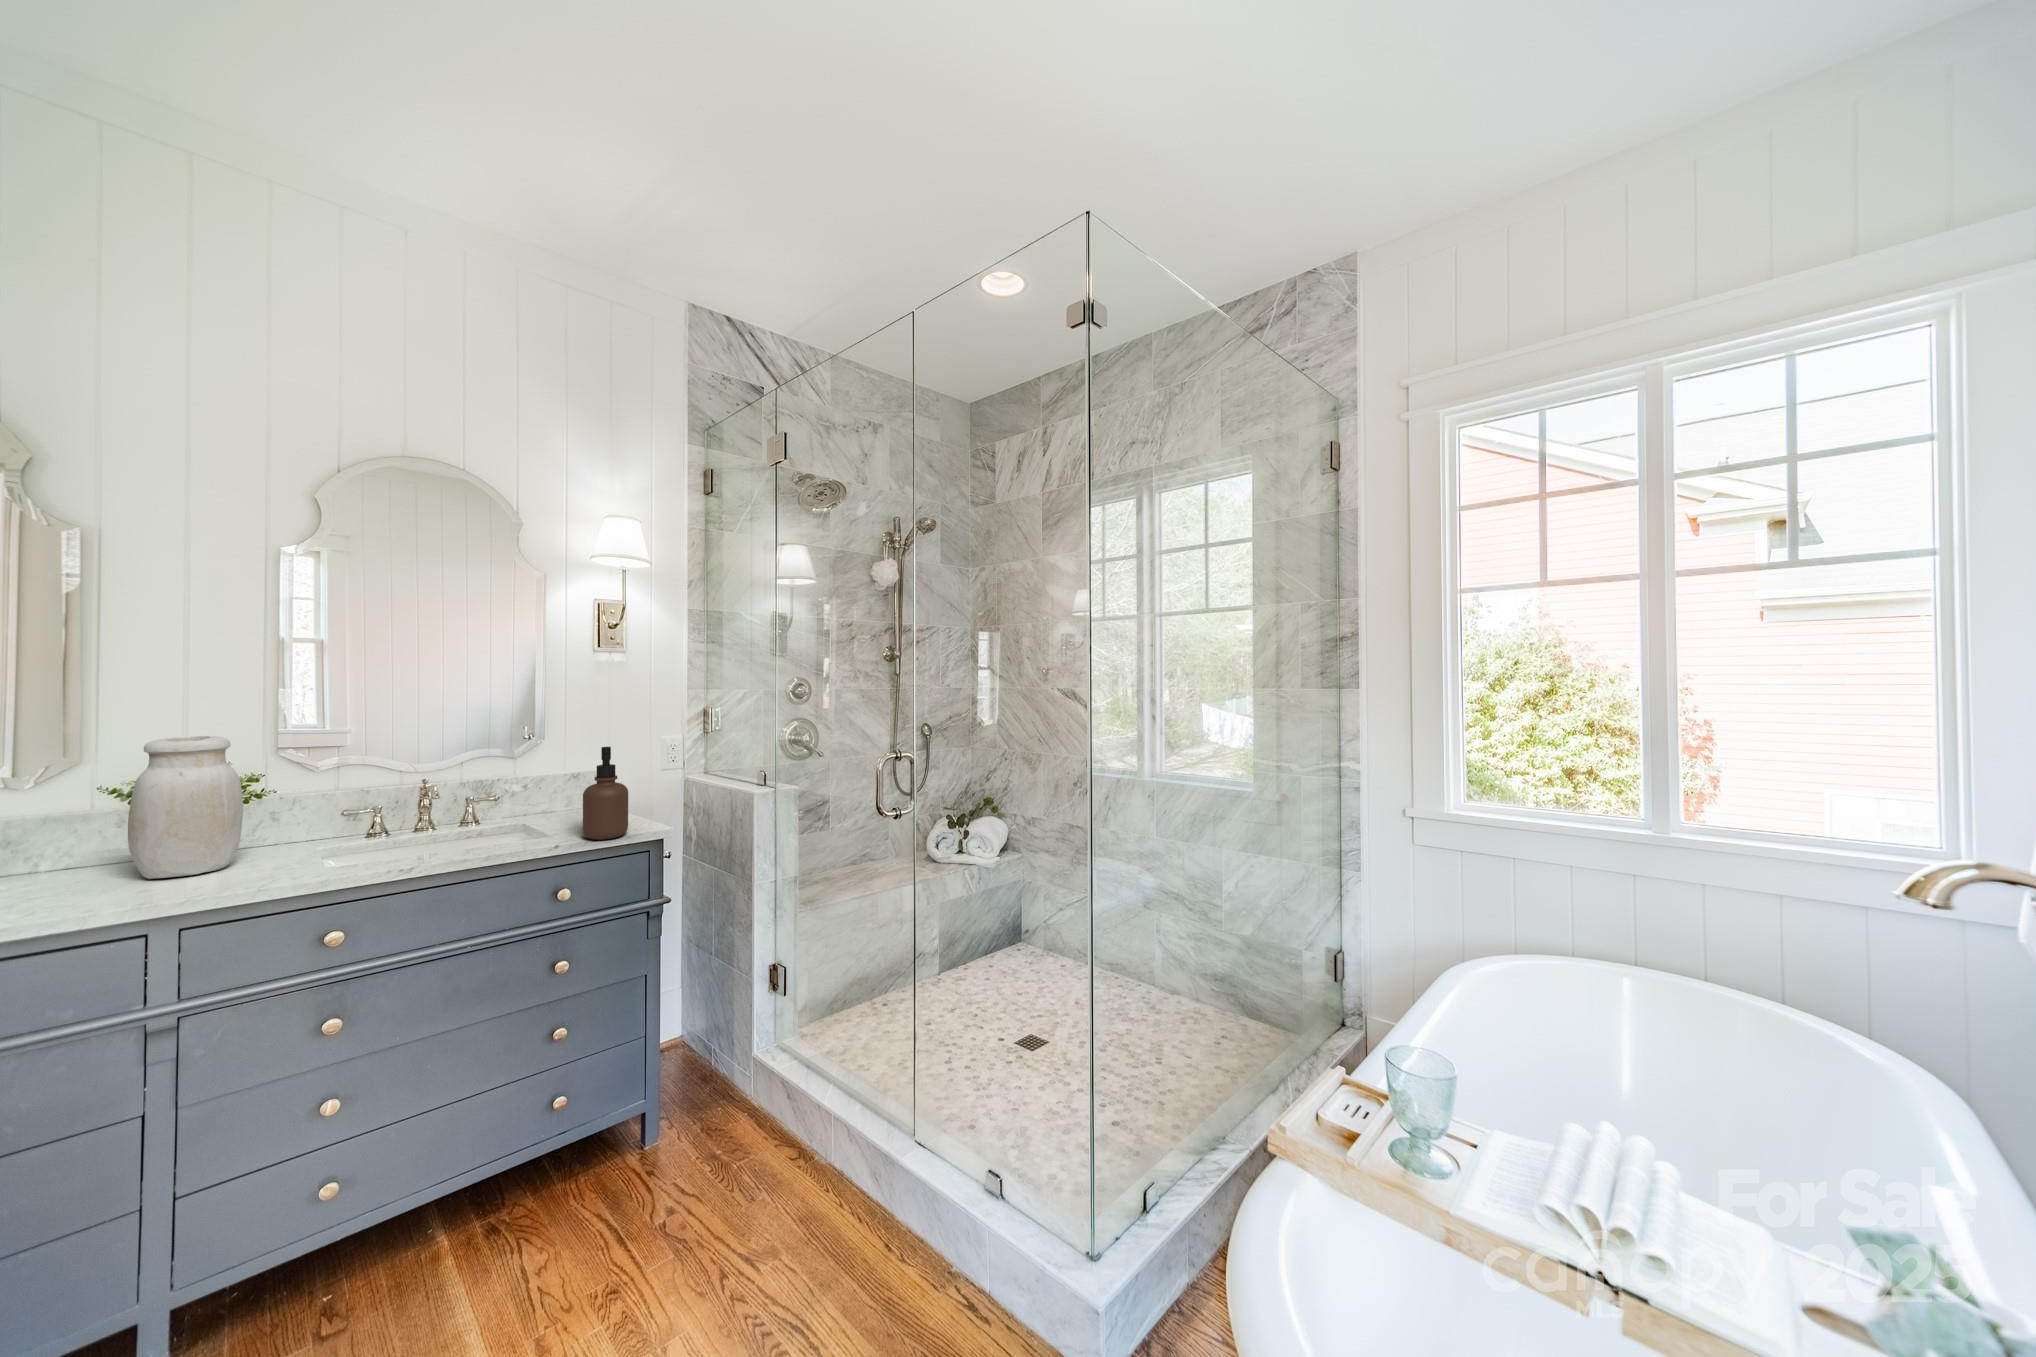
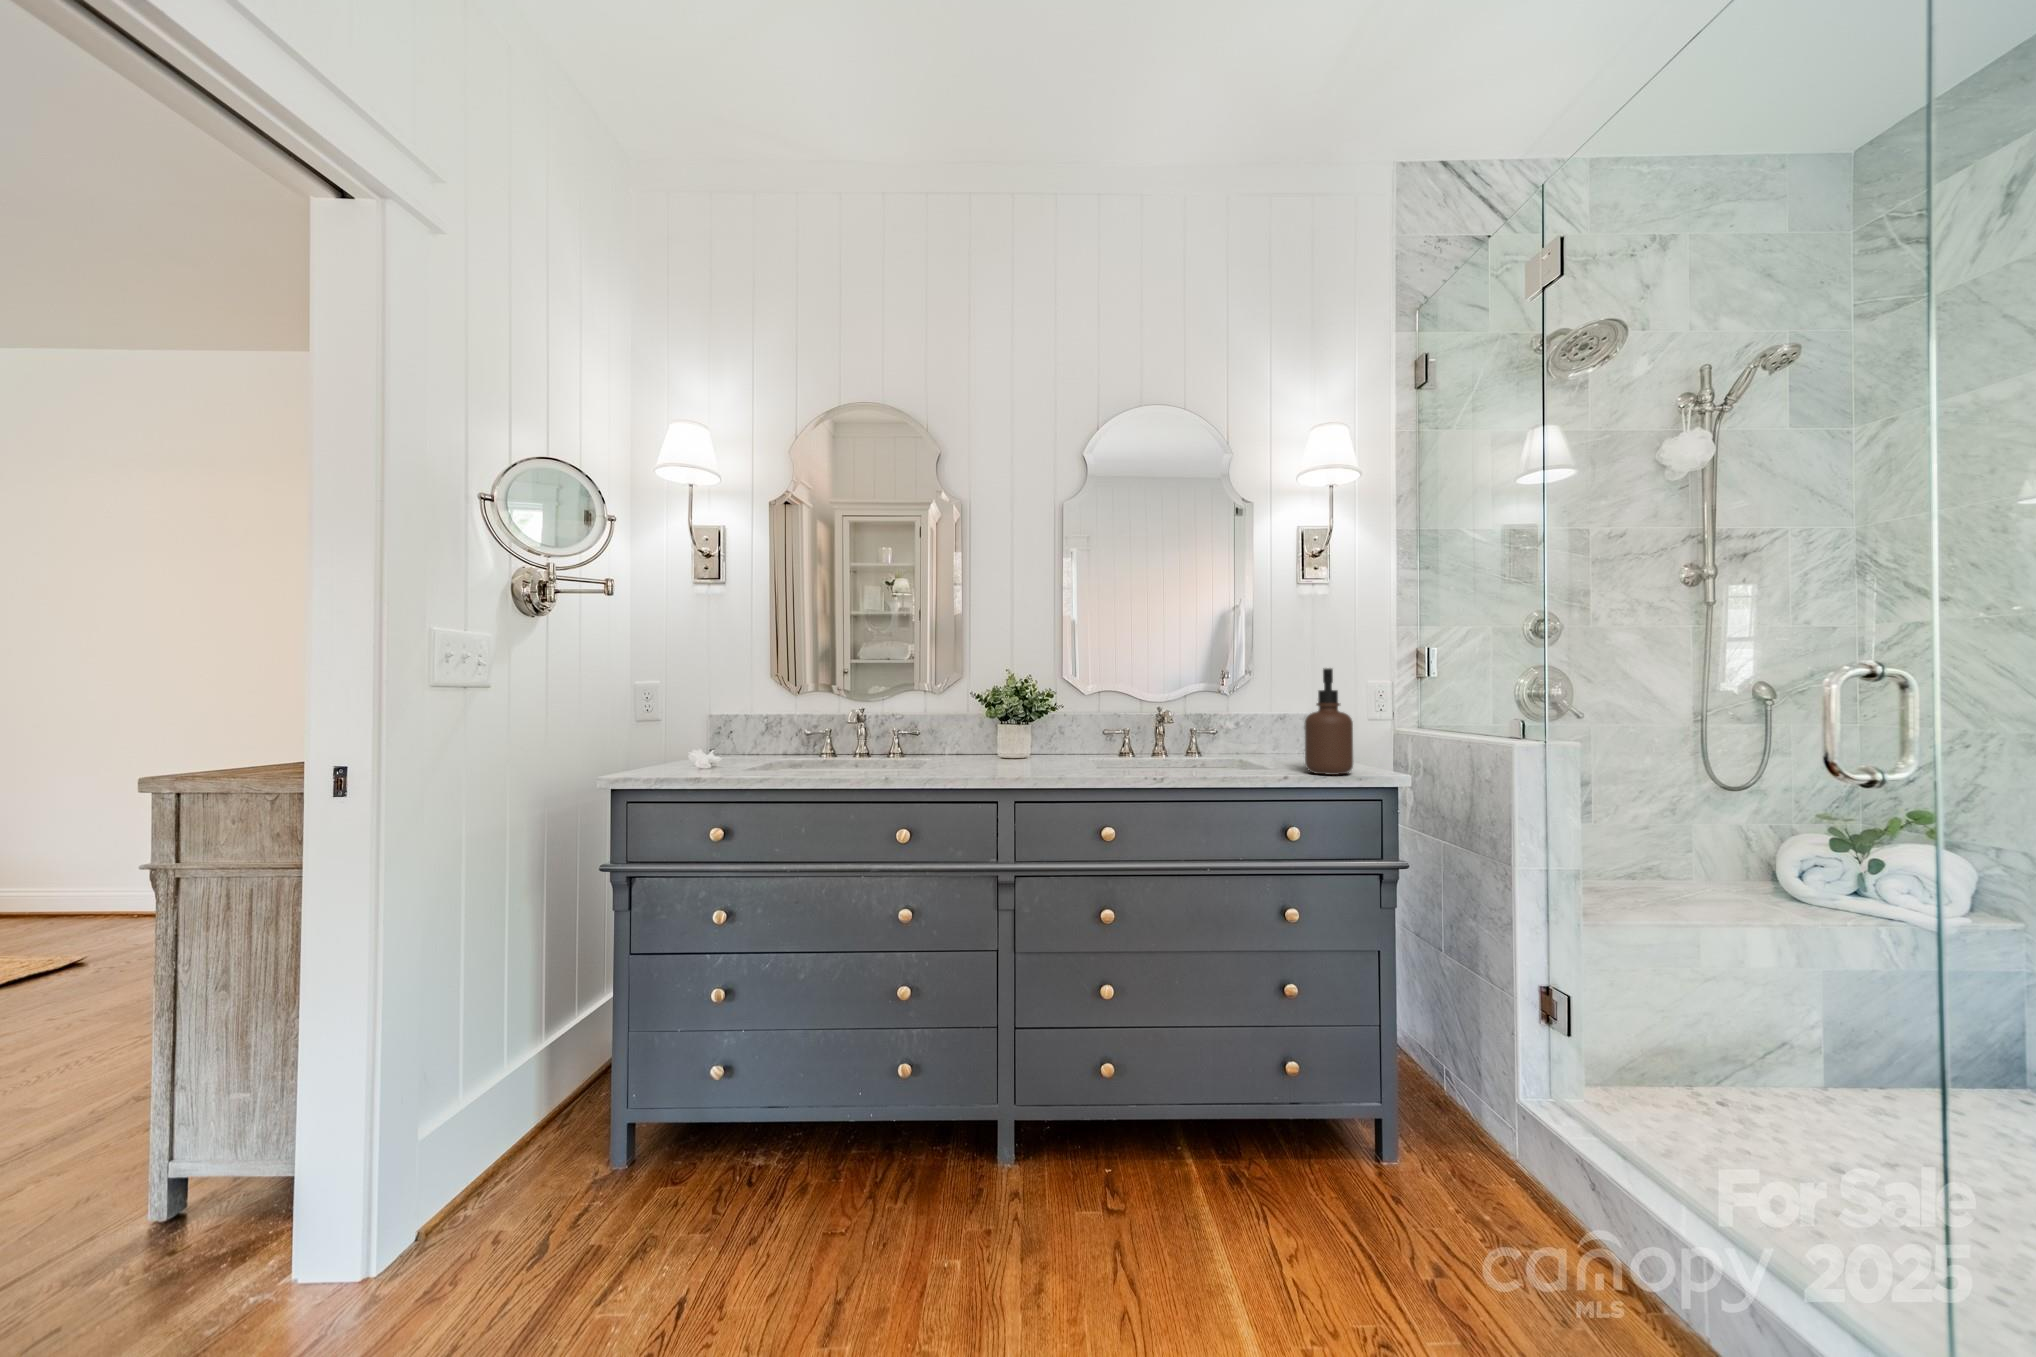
jar: present [128,736,243,879] -> none [985,651,1045,763]

